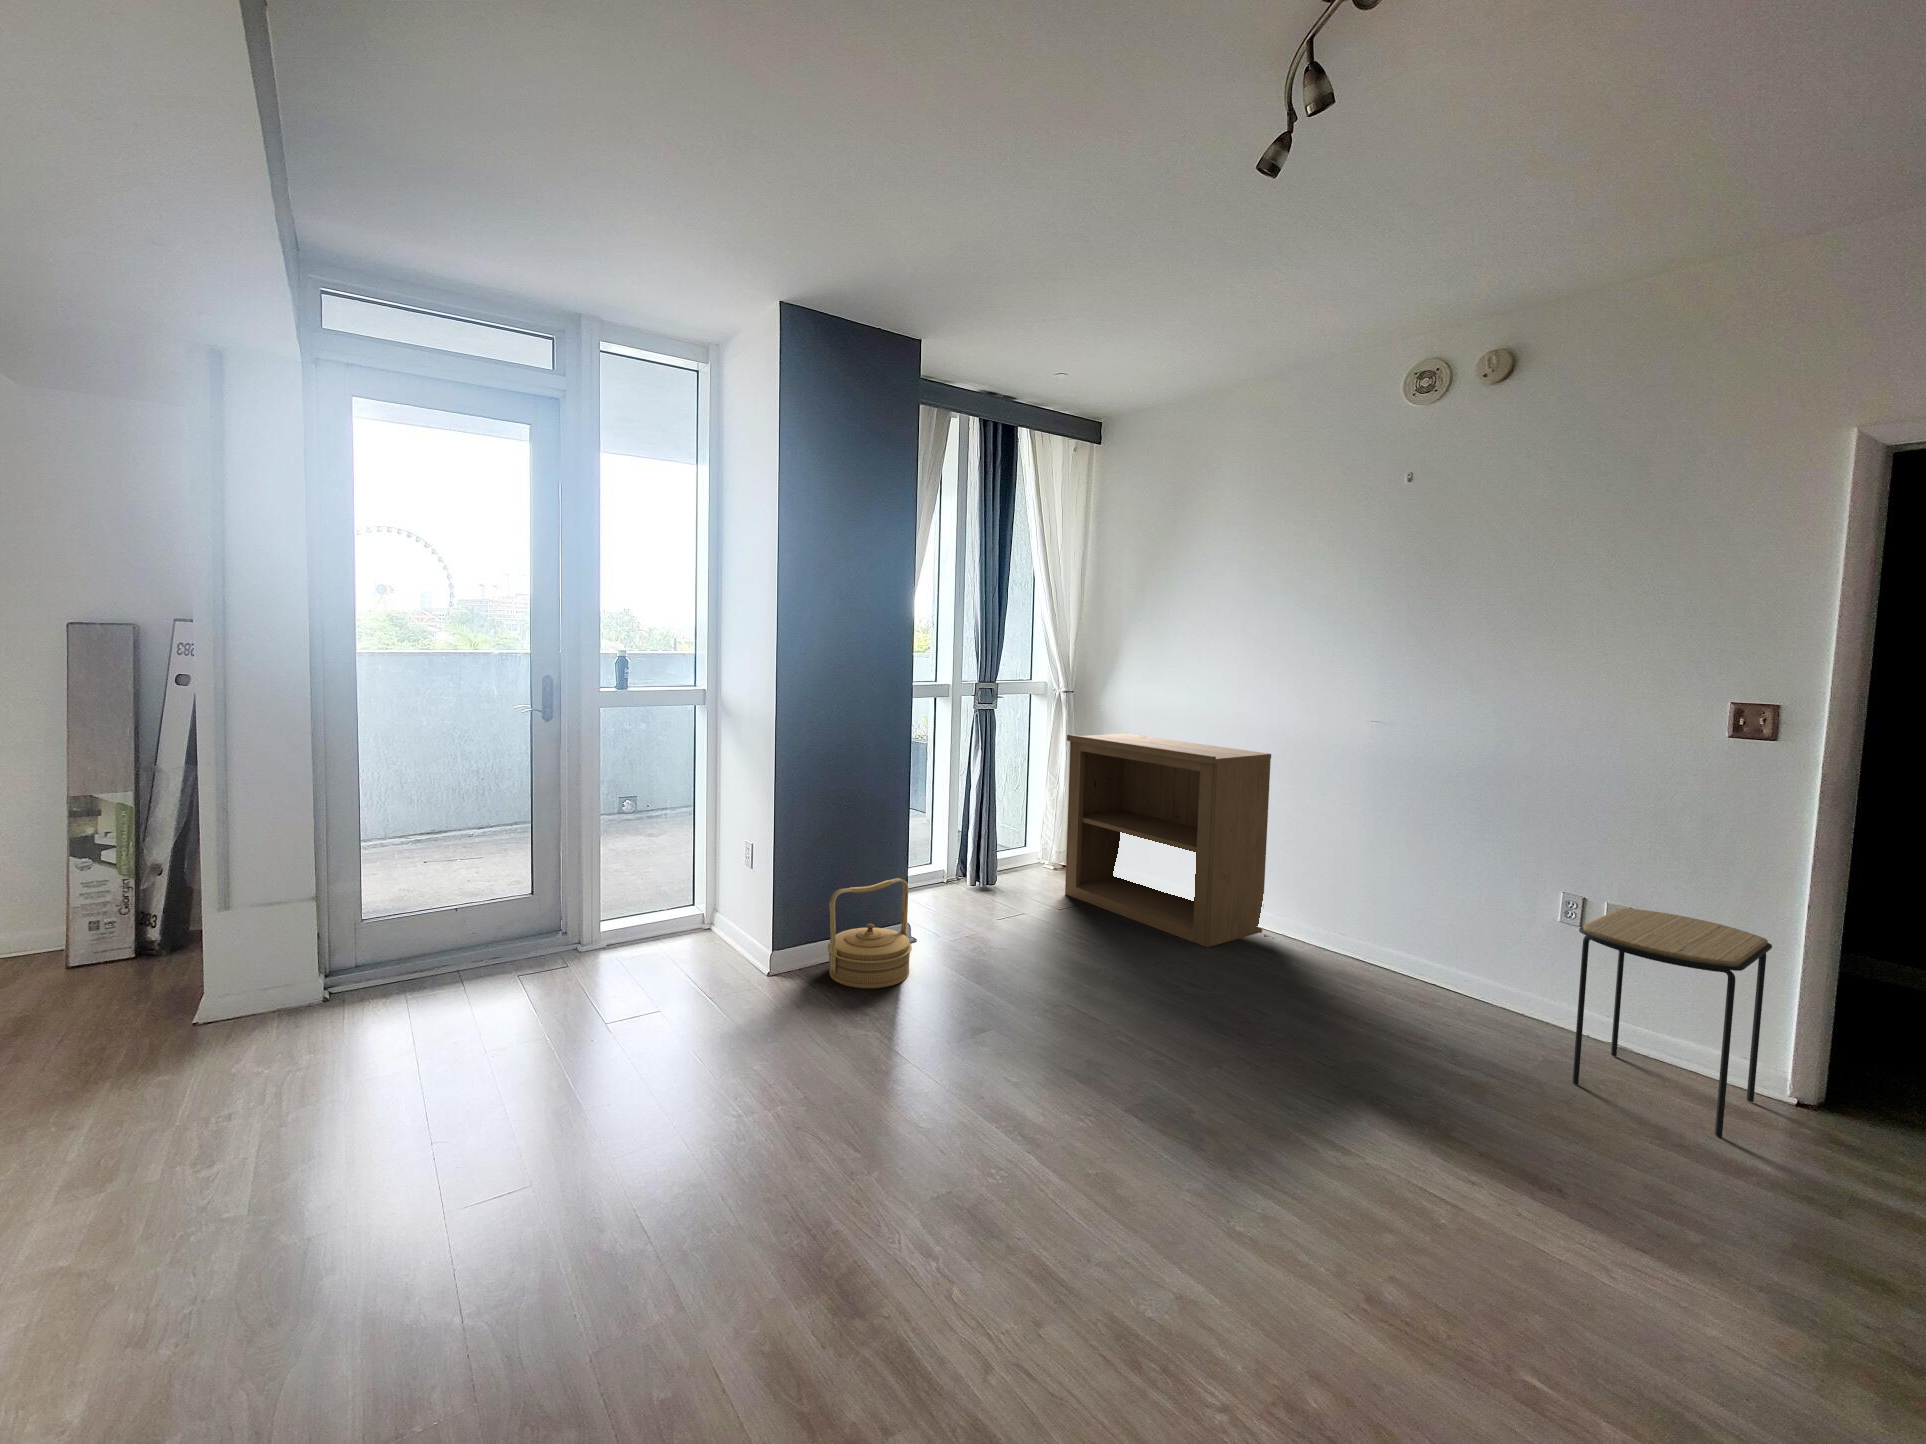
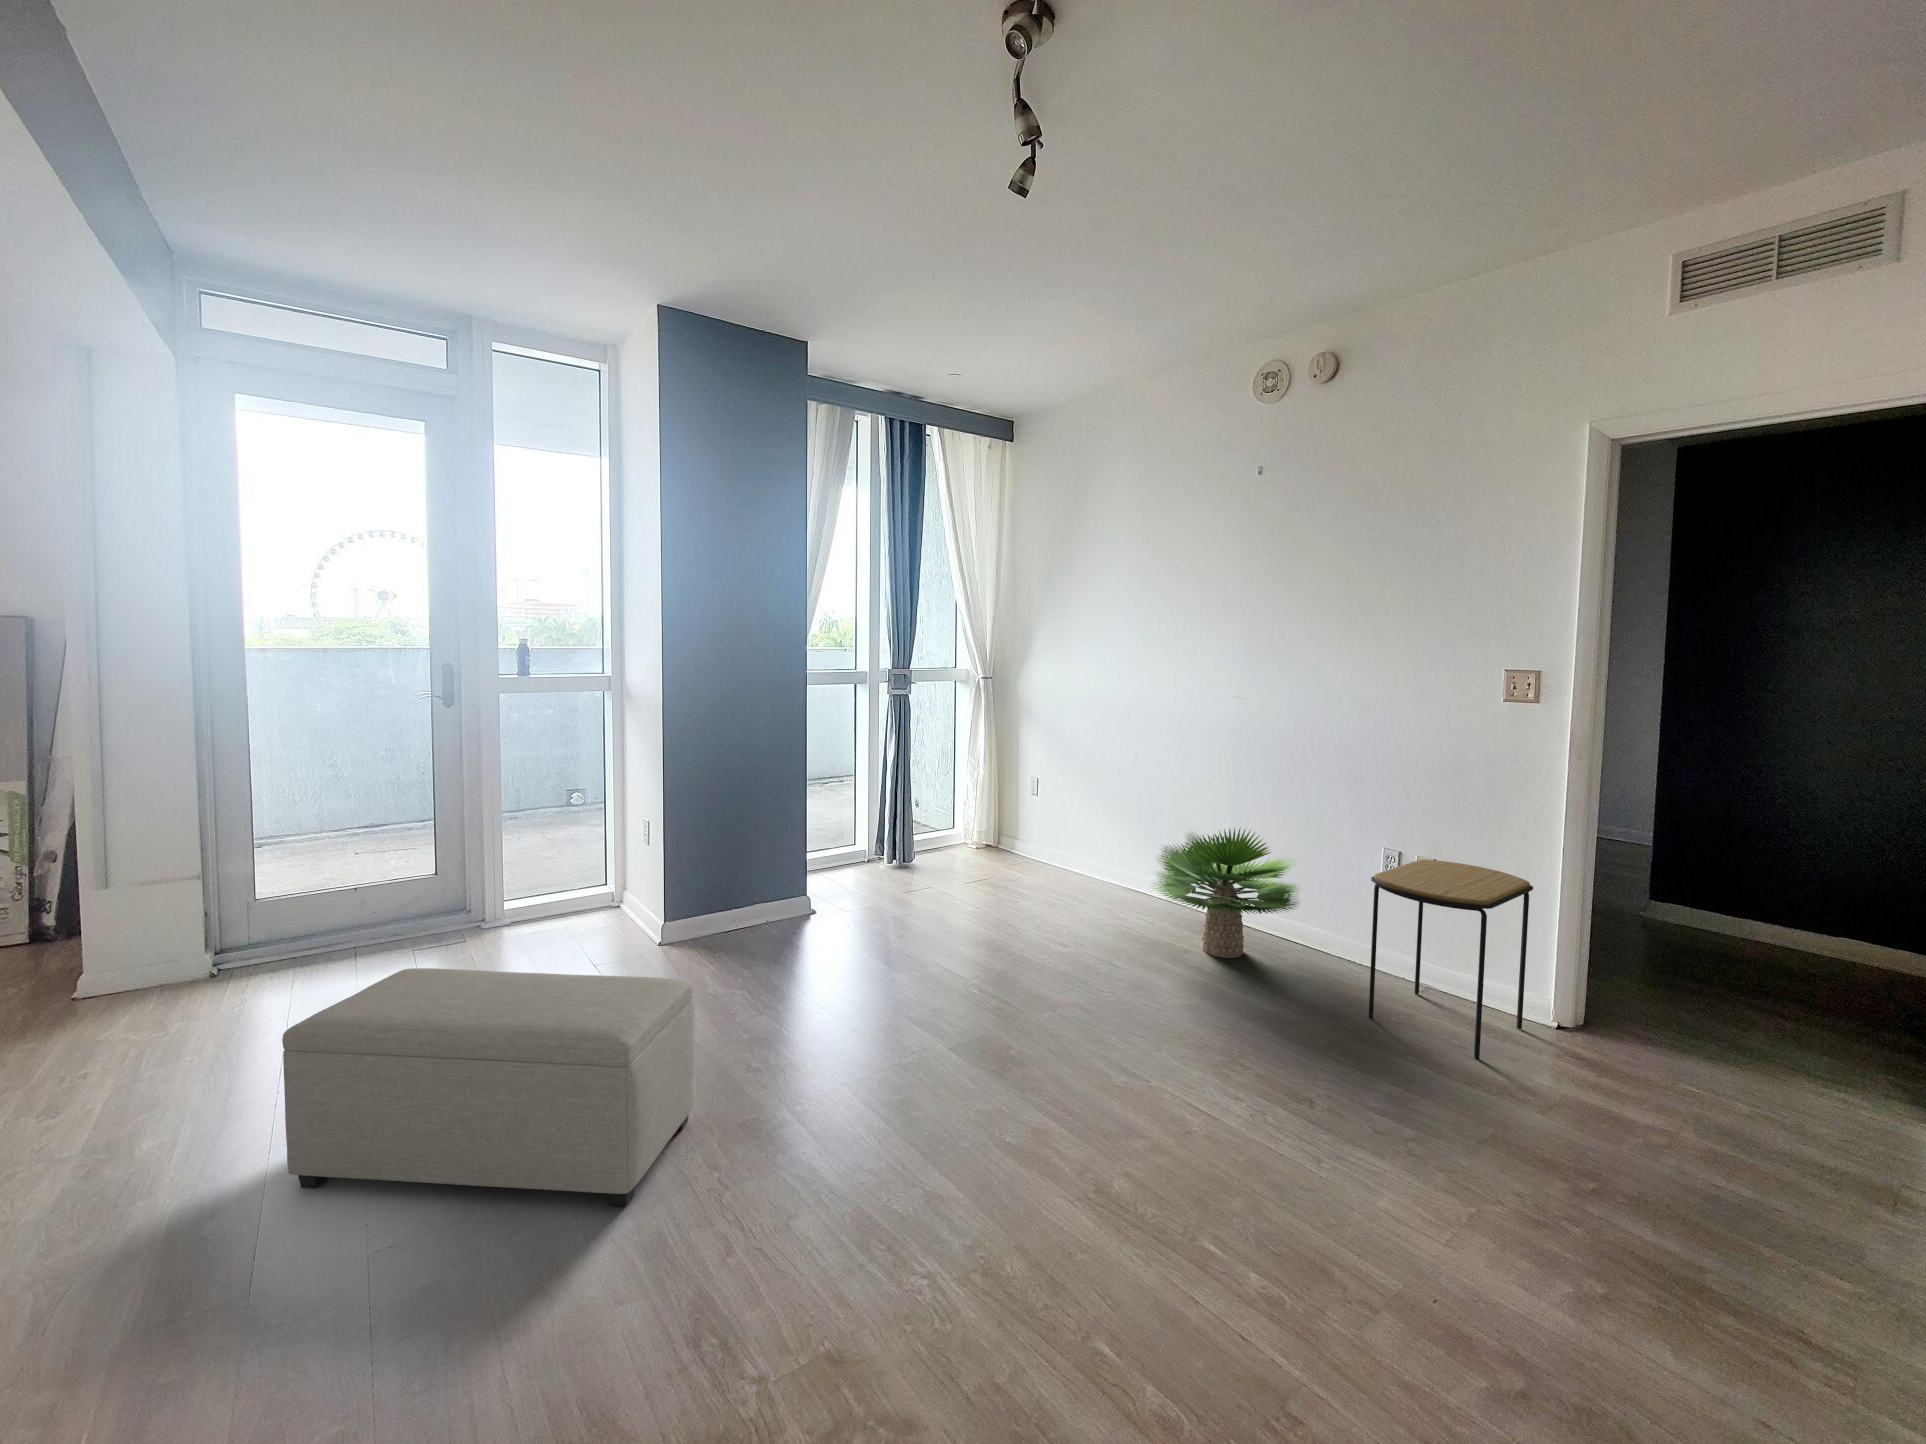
bookshelf: present [1065,733,1271,947] -> none [975,716,1151,911]
potted plant: none [1289,862,1474,1007] -> present [1156,829,1298,958]
woven basket: present [828,878,912,989] -> none [714,851,799,954]
ottoman: none [493,1009,893,1283] -> present [282,968,696,1207]

